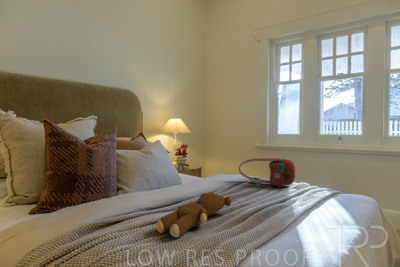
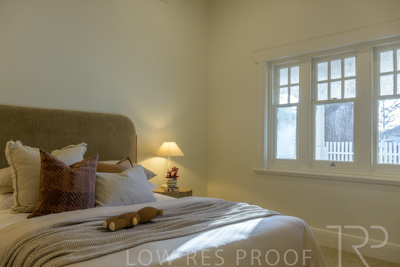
handbag: present [239,158,295,187] -> none [197,183,240,208]

